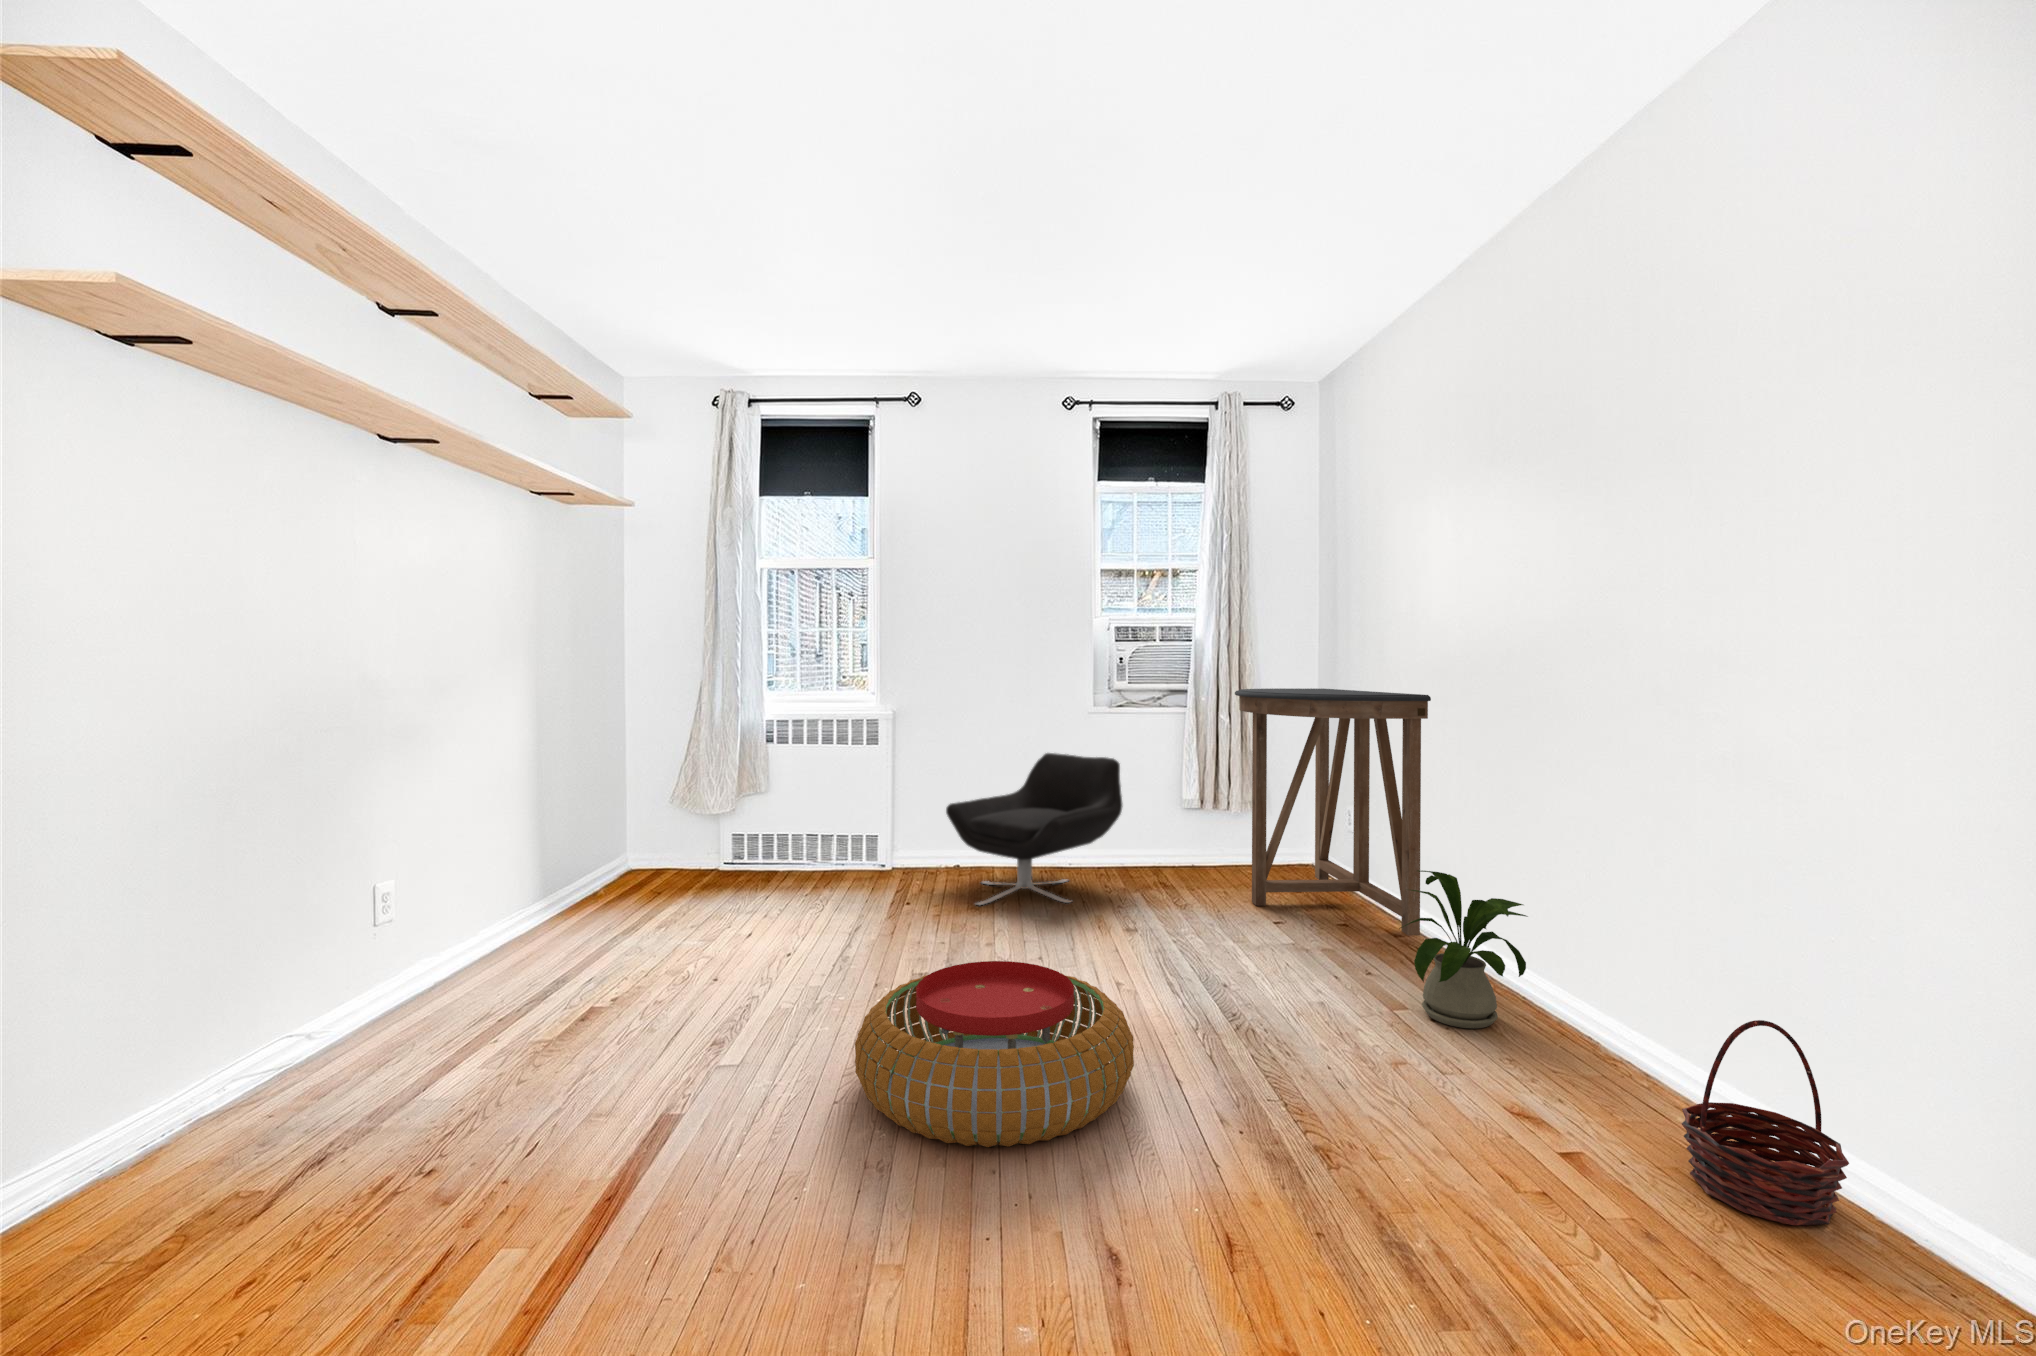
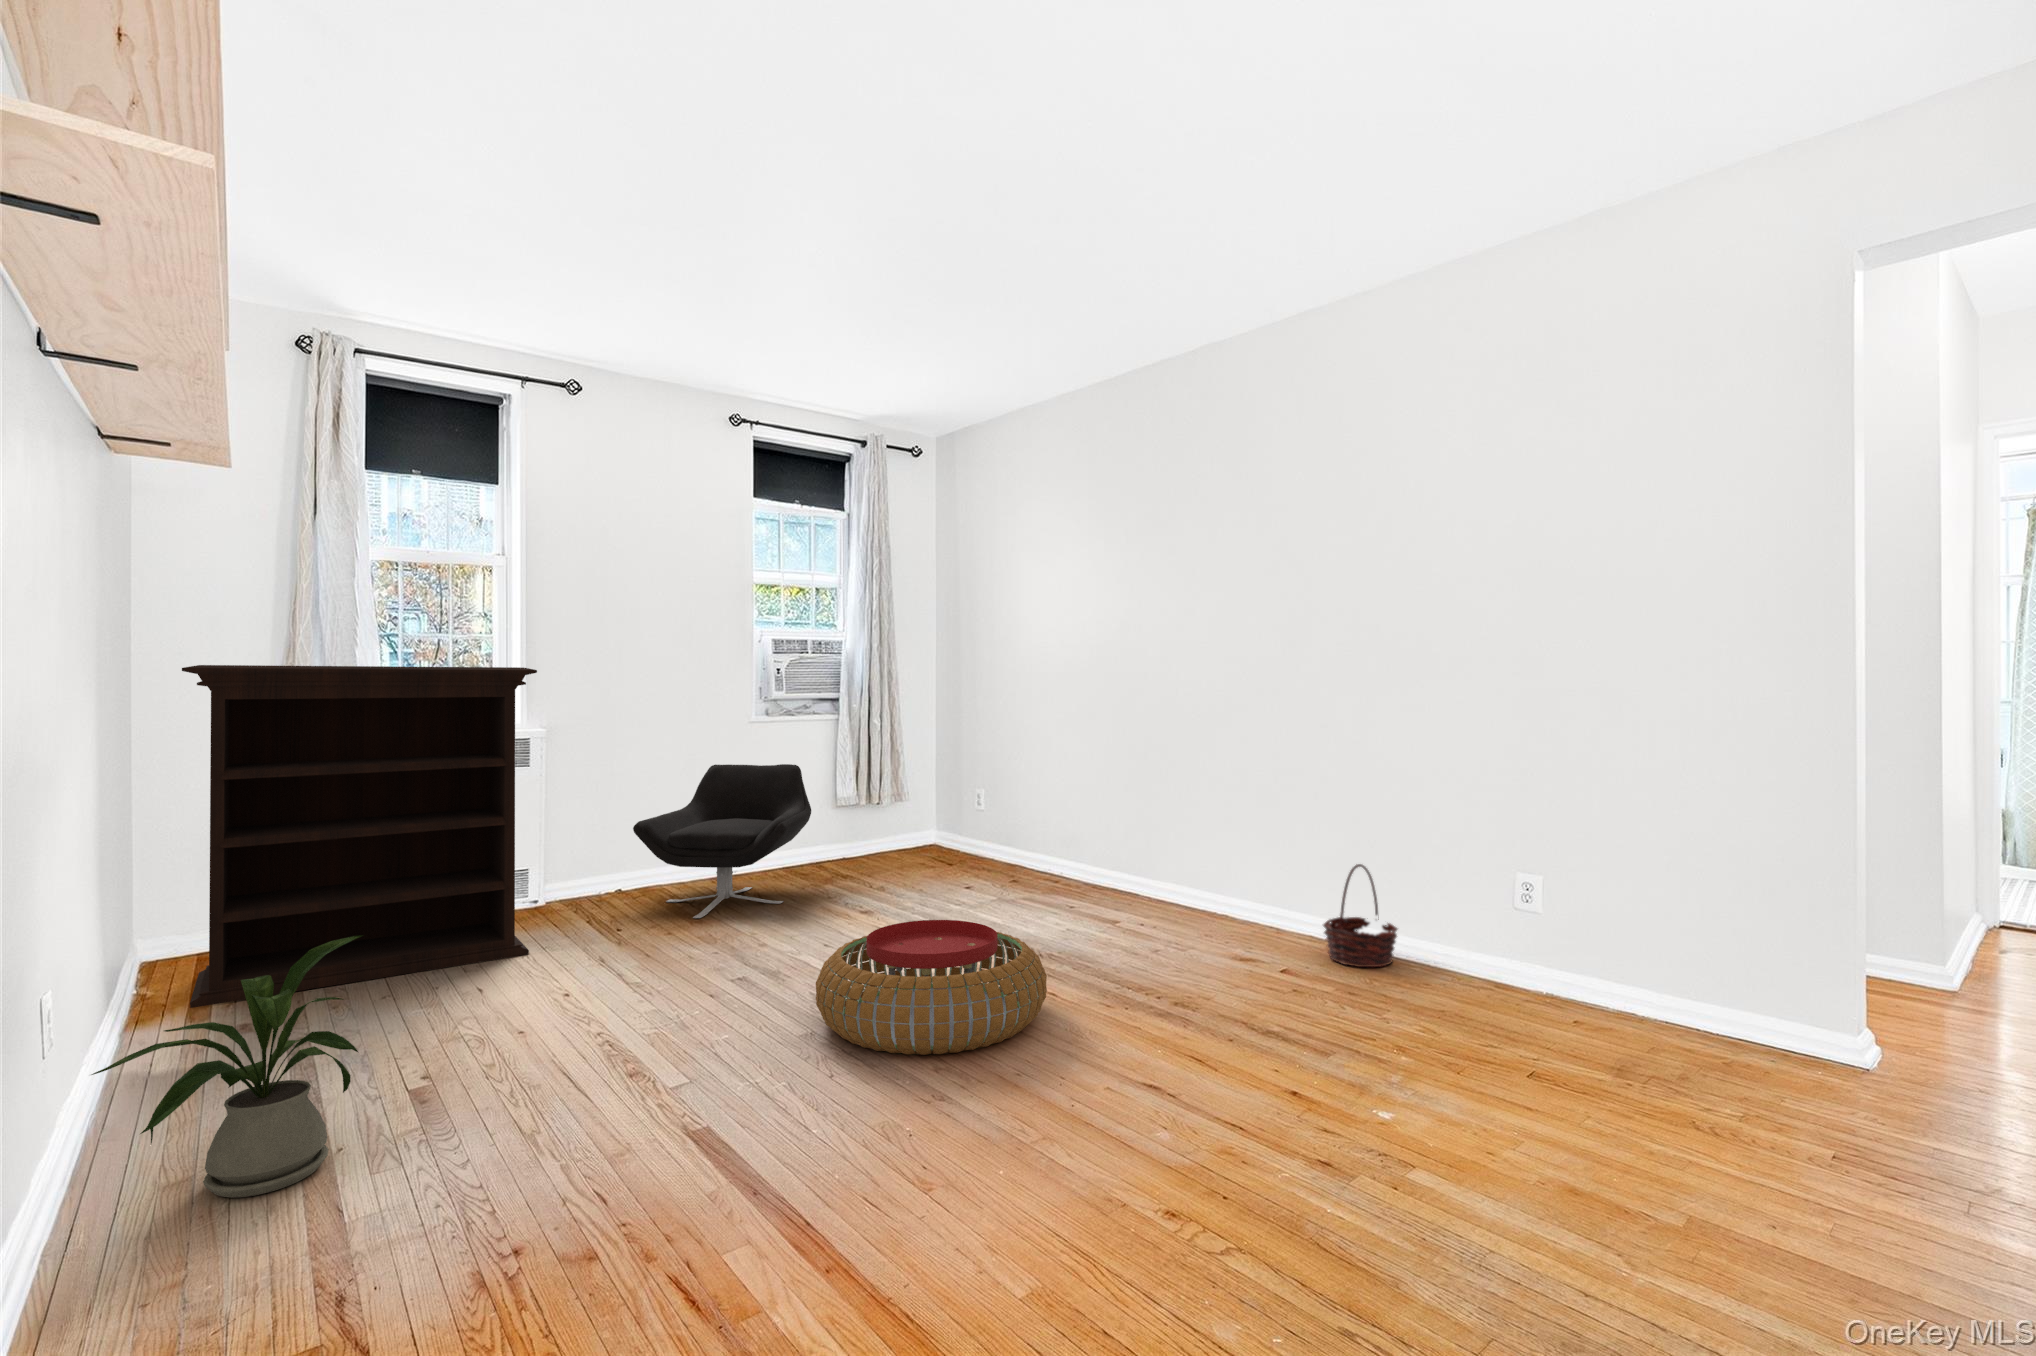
bookshelf: none [580,658,841,915] -> present [182,665,537,1008]
console table: present [1235,688,1431,936] -> none [900,696,1078,883]
house plant: present [1399,870,1528,1029] -> present [91,935,363,1198]

